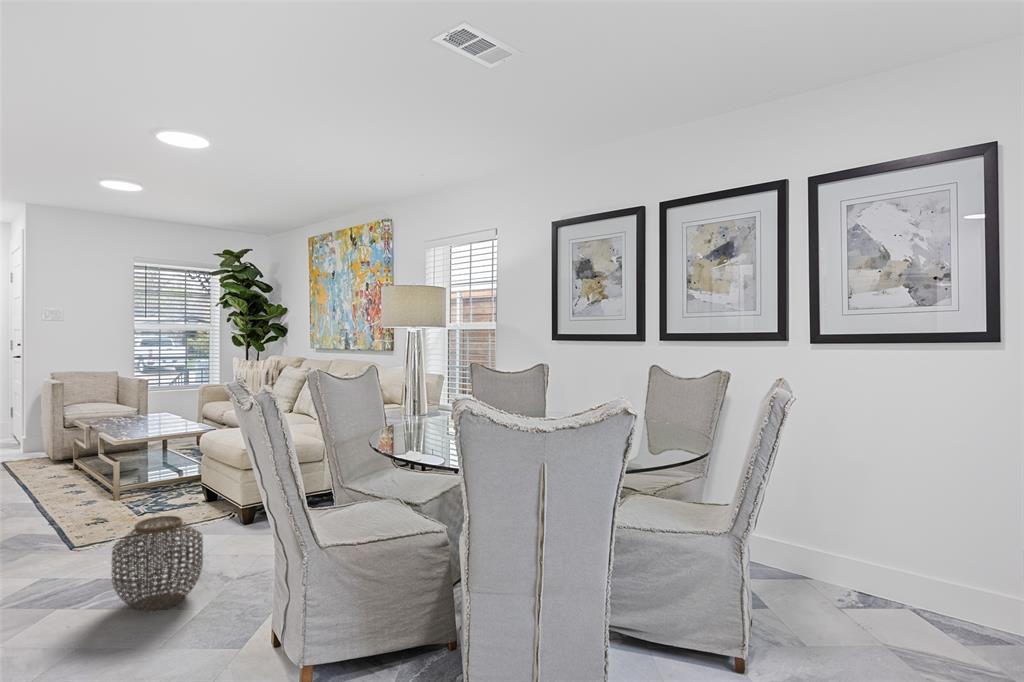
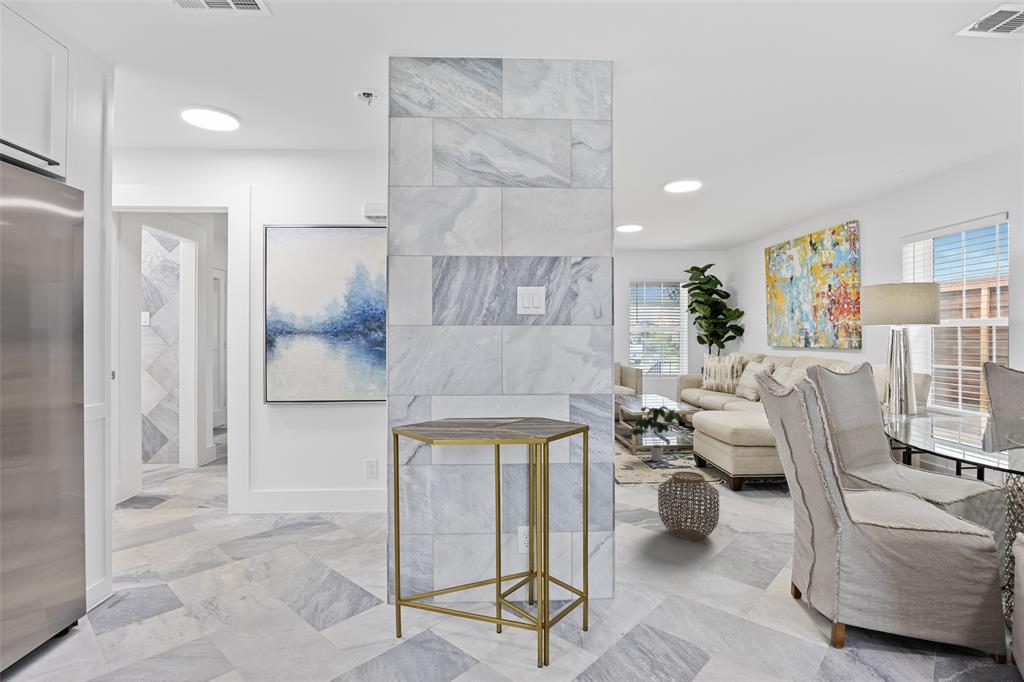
potted plant: none [108,429,189,504] -> present [630,406,682,461]

